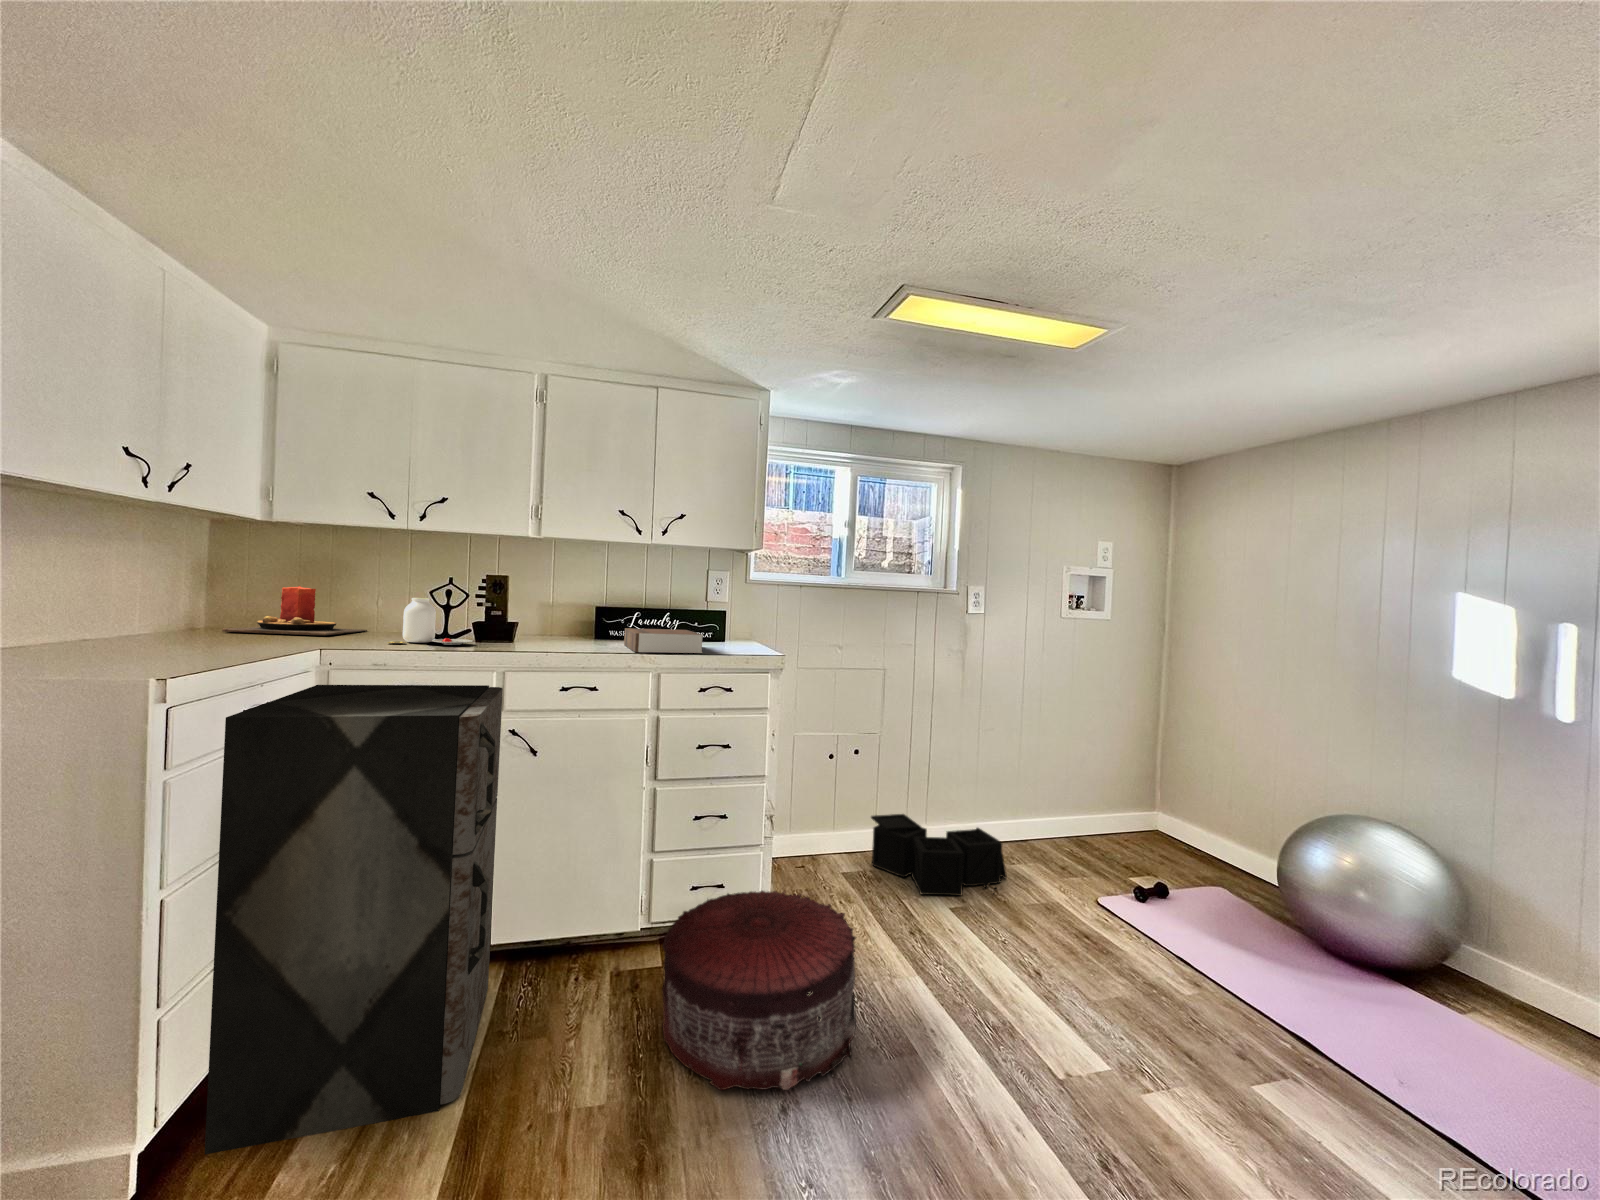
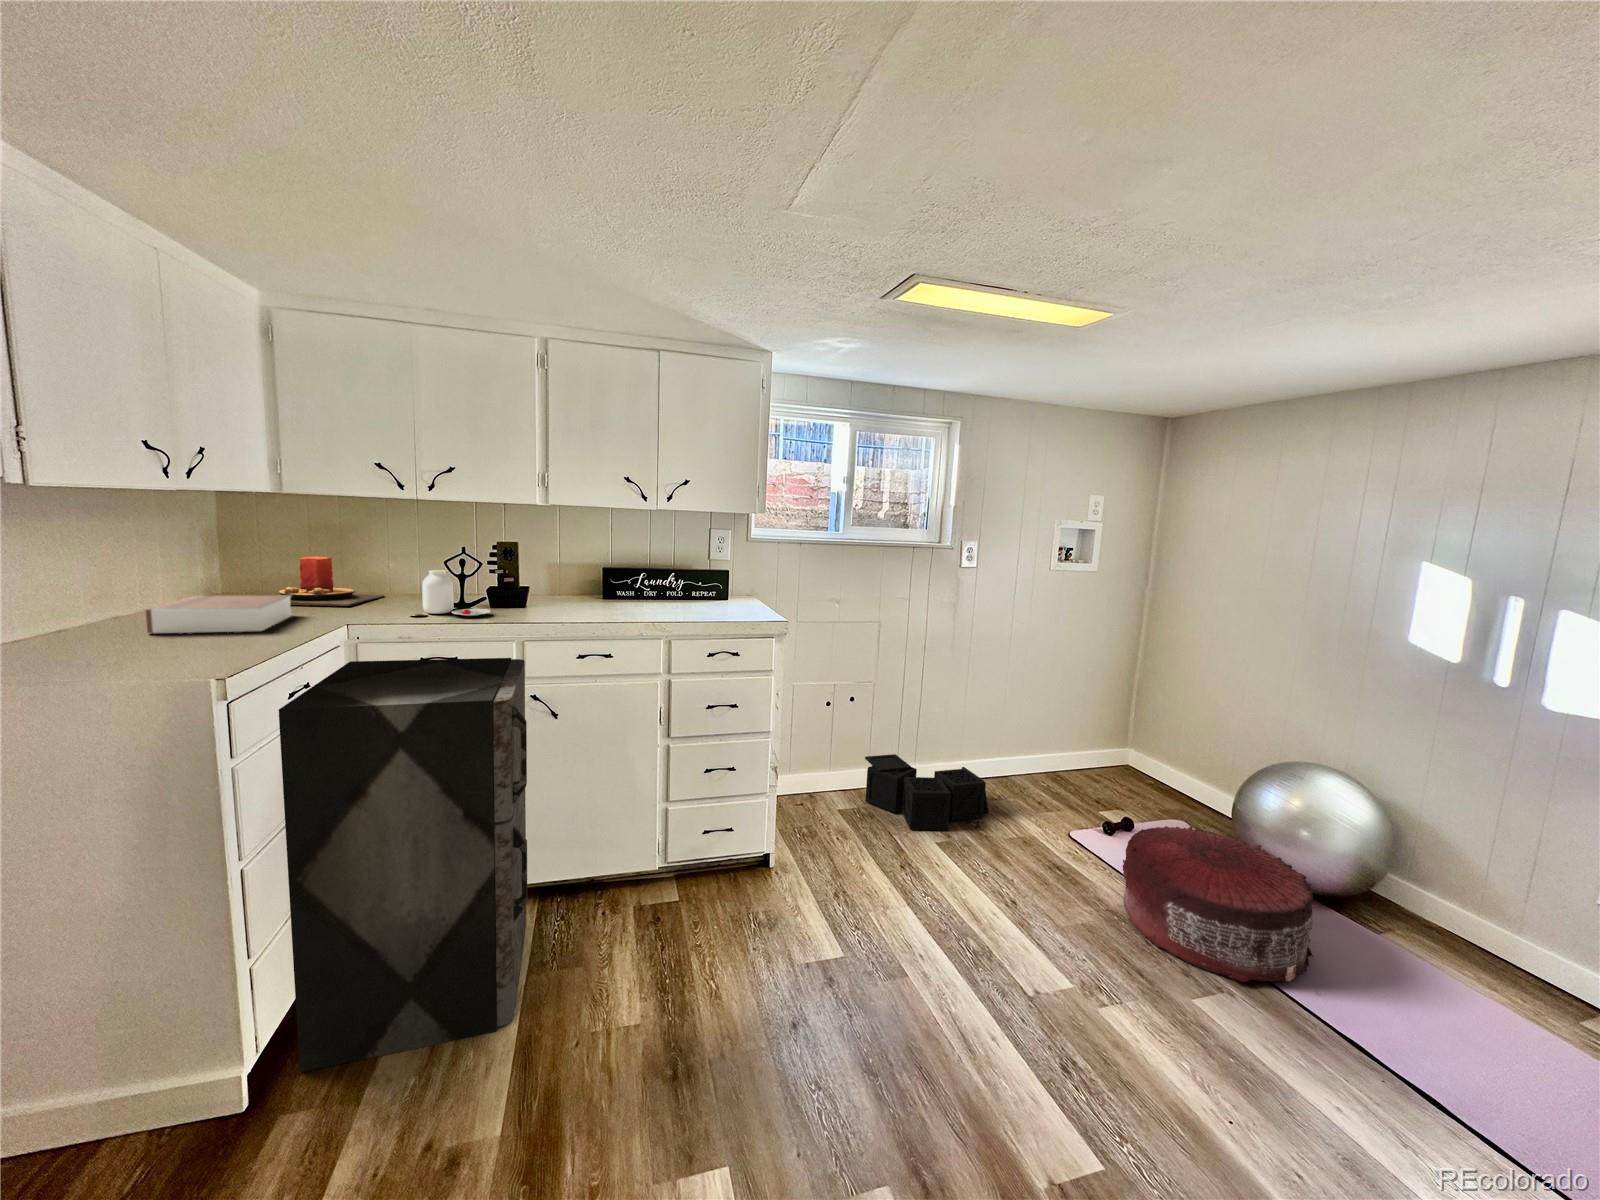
book: present [624,628,704,653] -> present [146,595,292,633]
pouf: present [662,891,856,1090] -> present [1123,826,1314,982]

